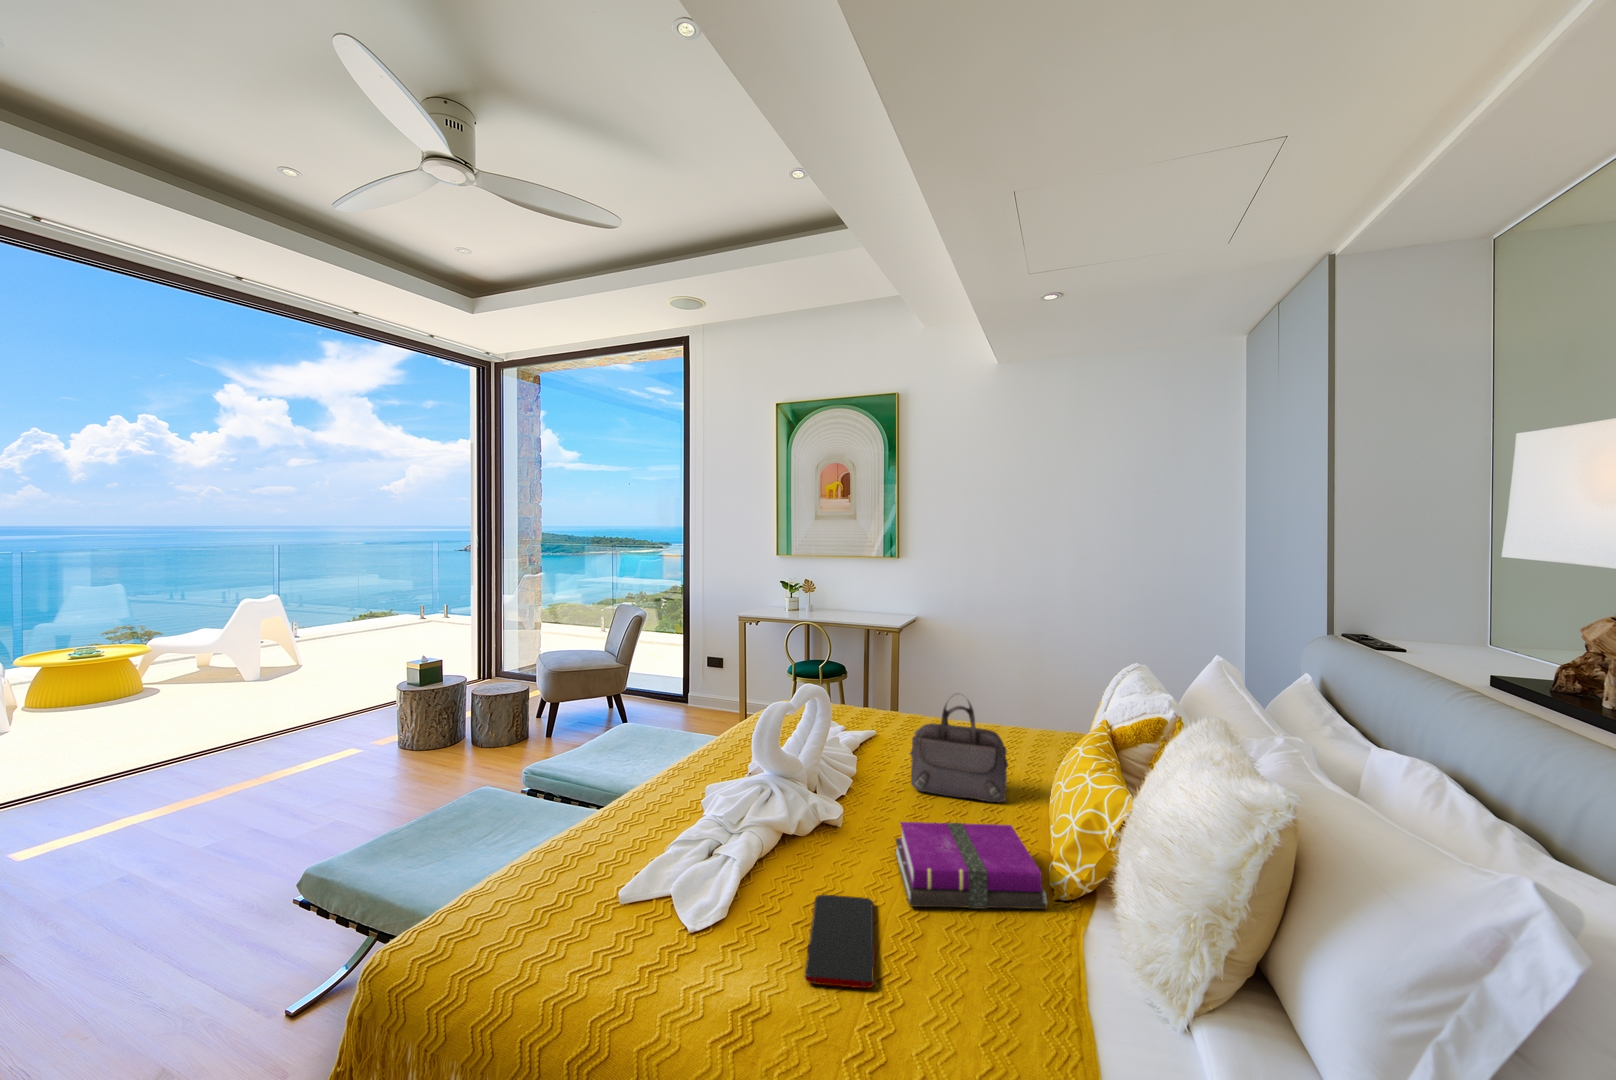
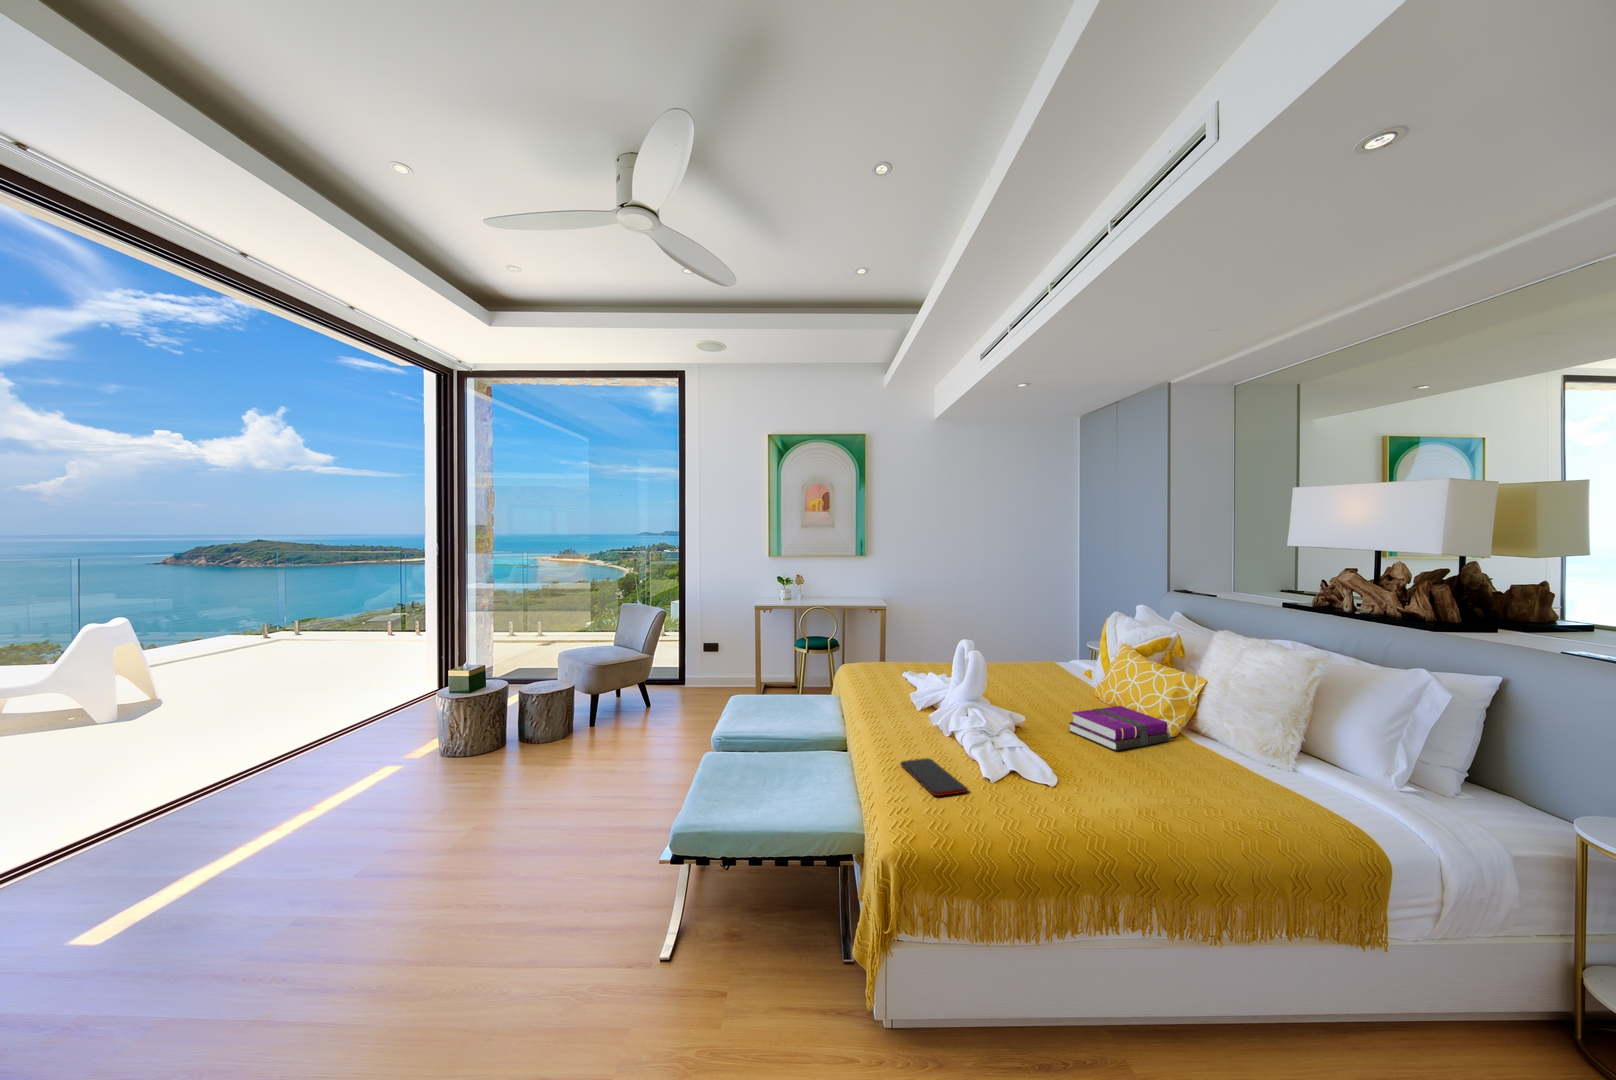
handbag: present [910,696,1008,803] -> none [1021,638,1080,702]
smartphone: present [804,895,875,988] -> present [900,758,968,796]

